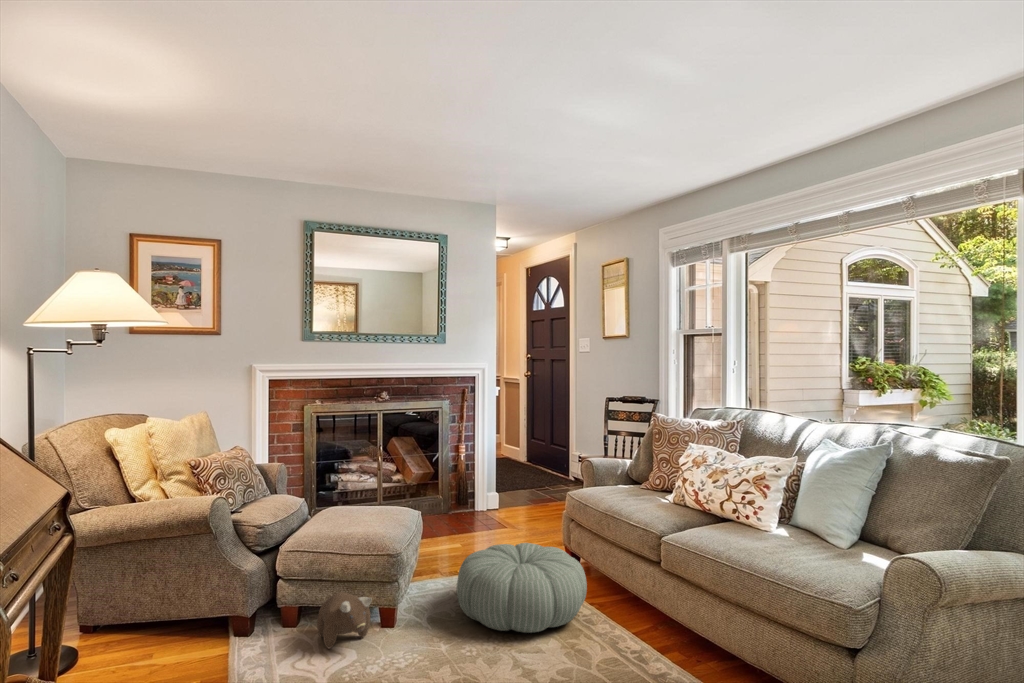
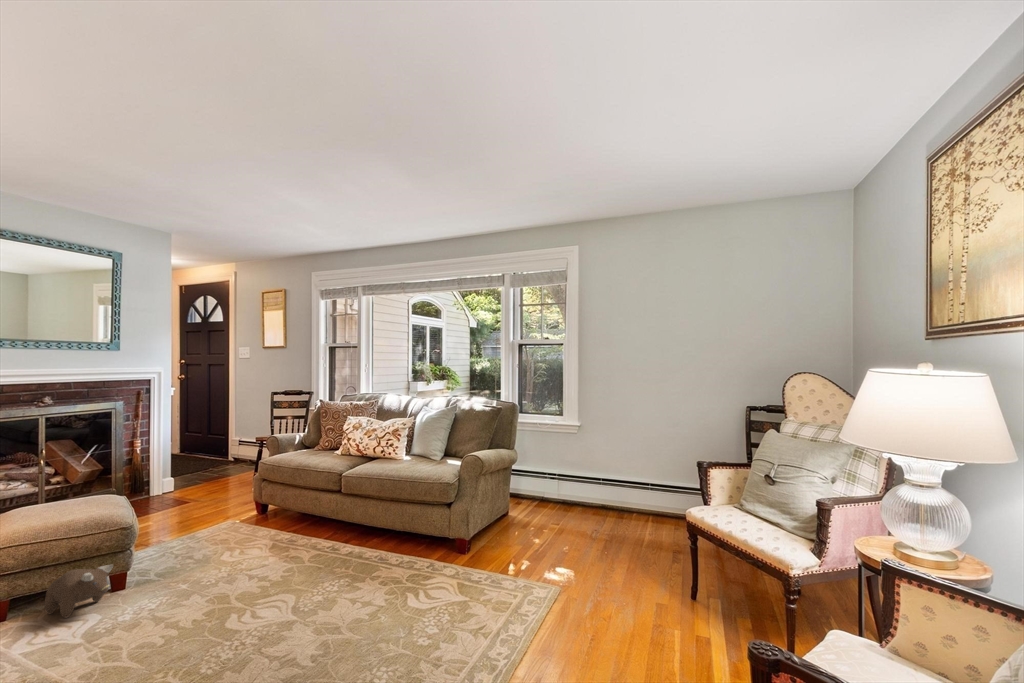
pouf: present [457,543,587,633] -> none [179,498,287,563]

